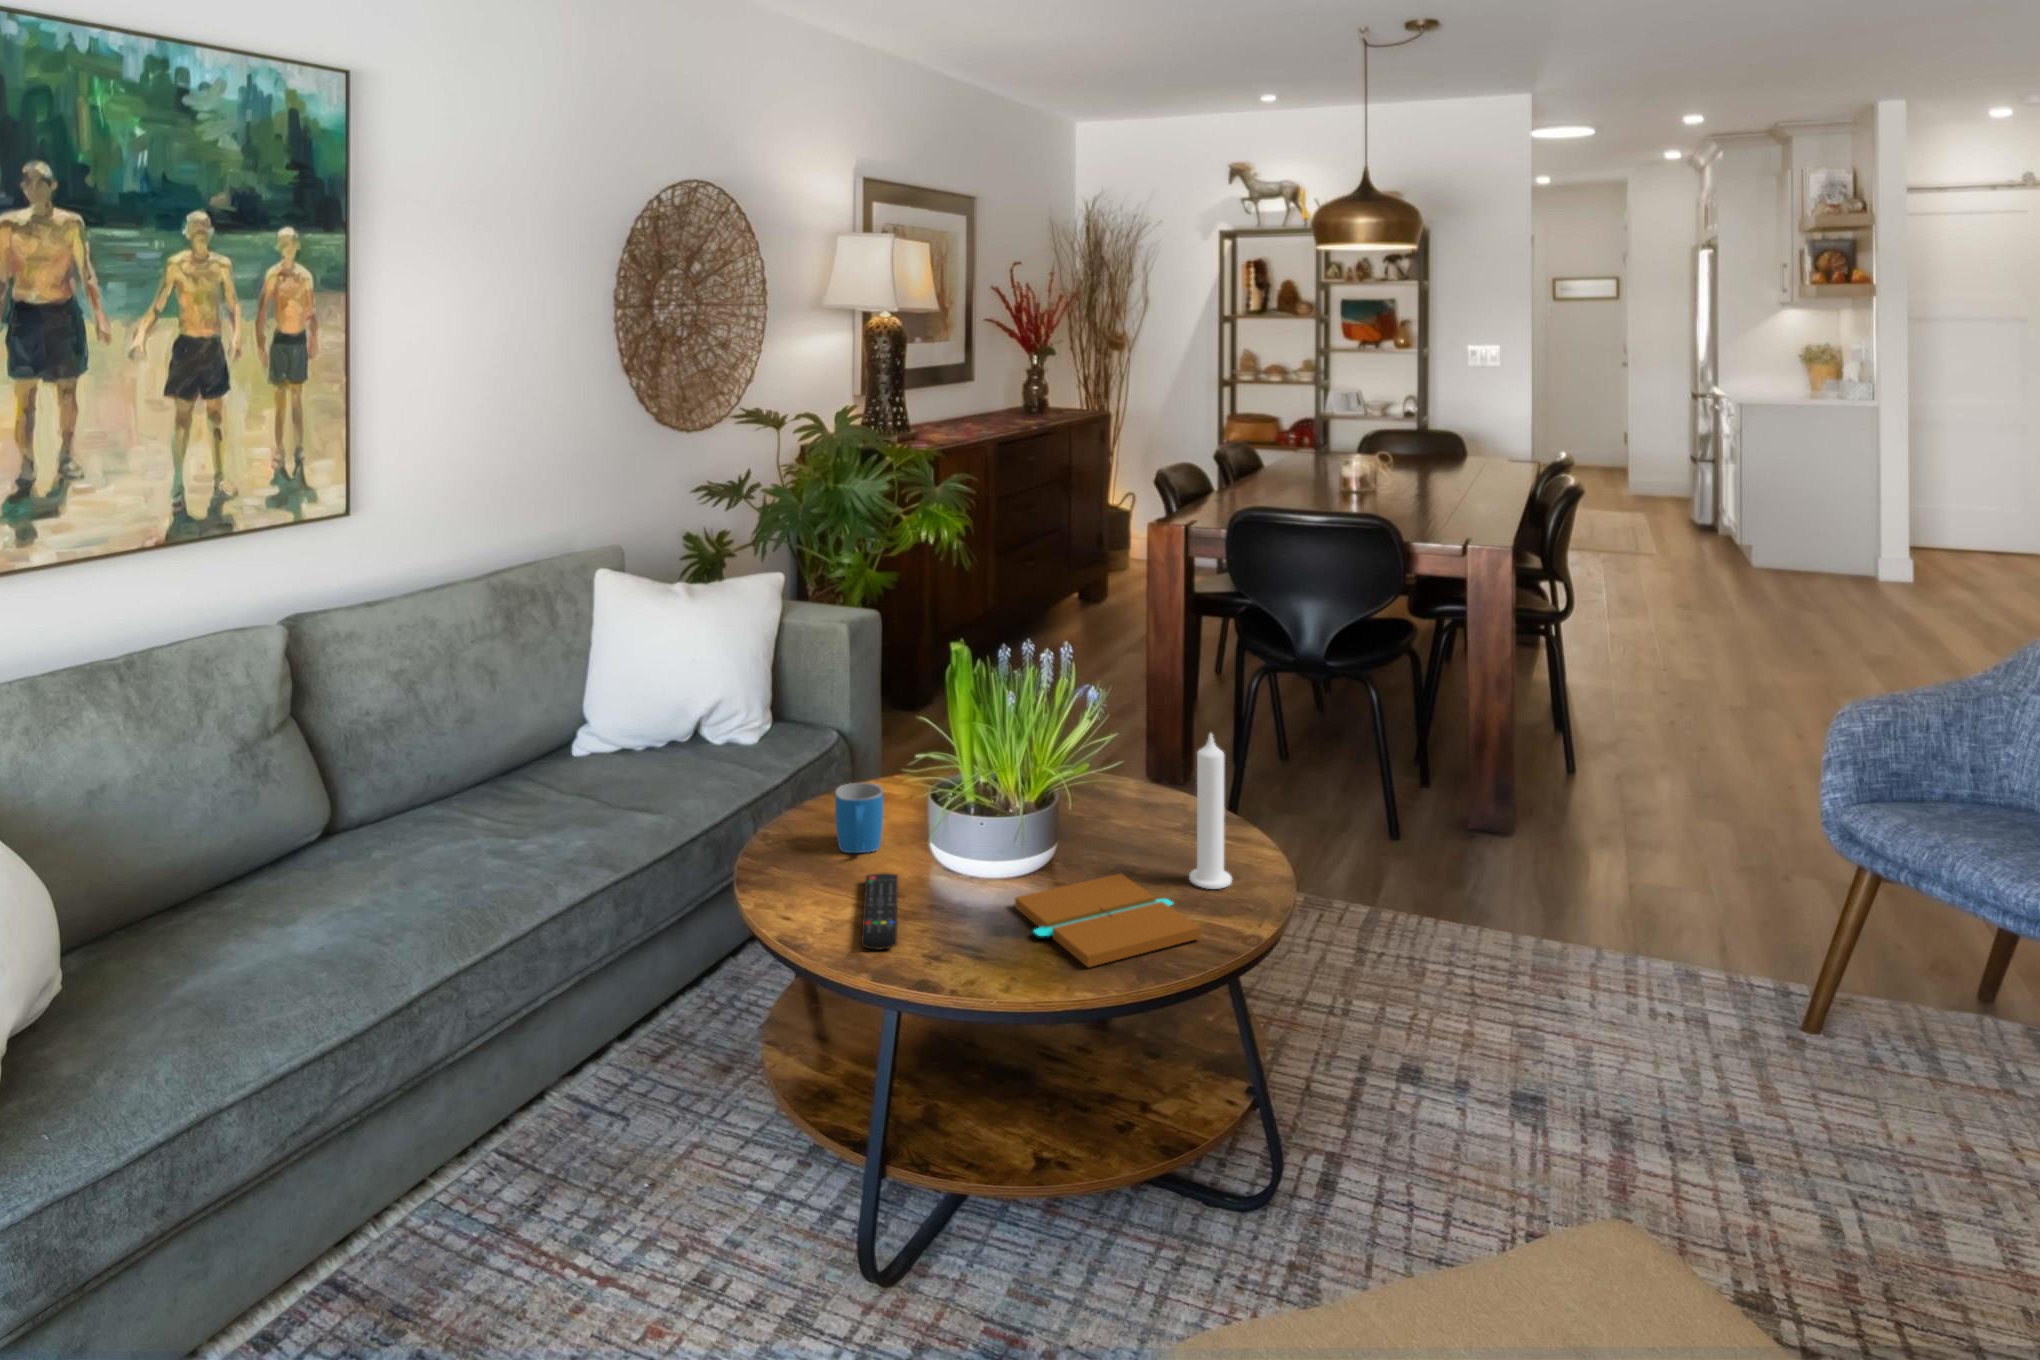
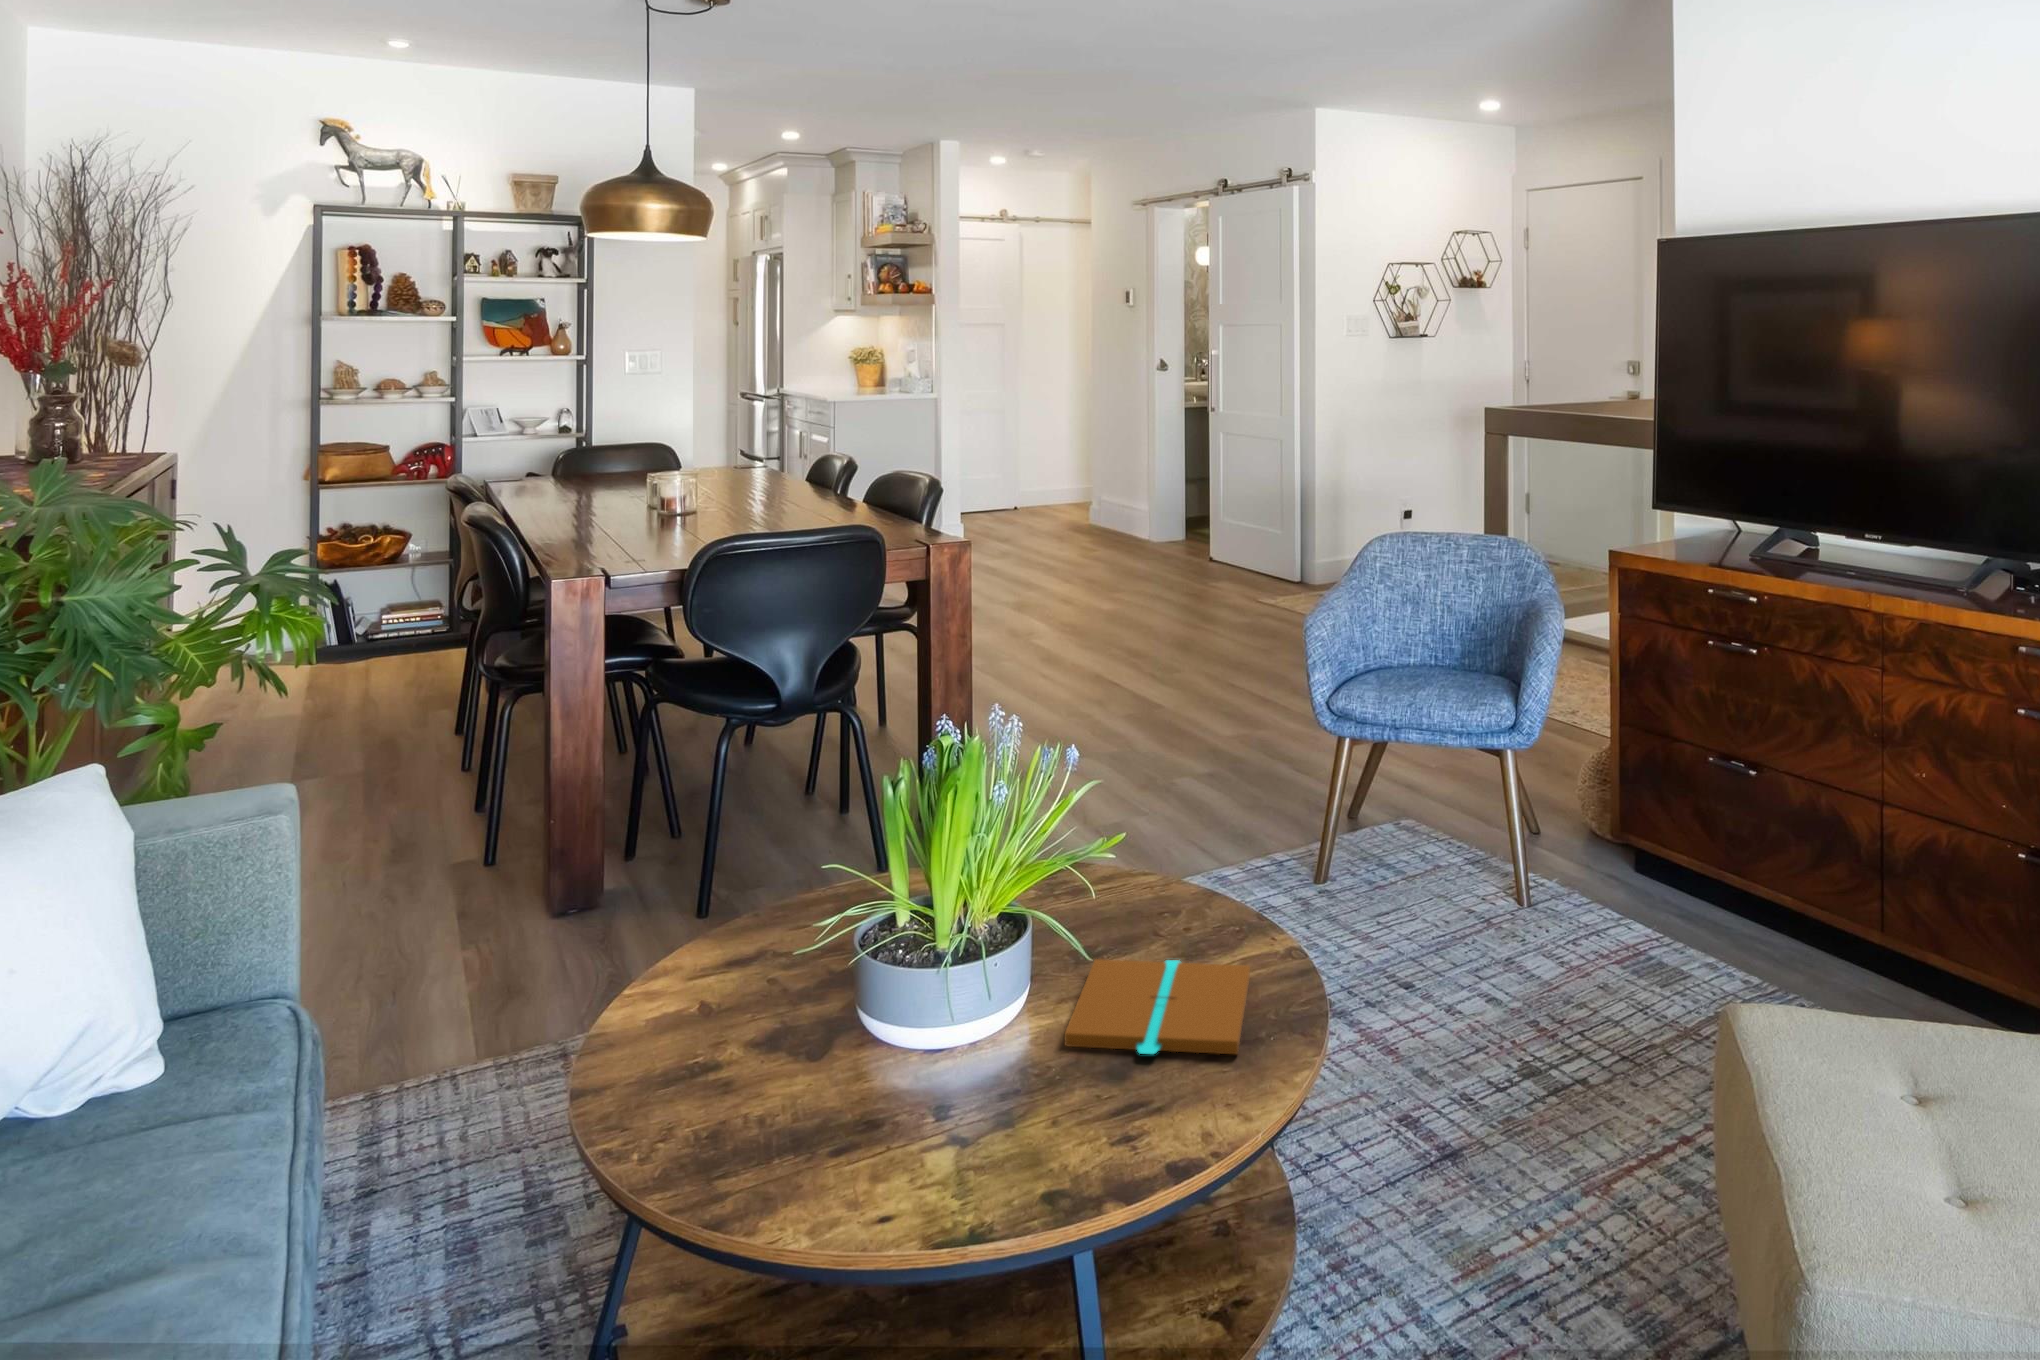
candle: present [1189,733,1232,889] -> none [1126,765,1173,939]
mug: present [835,783,883,853] -> none [728,989,822,1106]
remote control: present [861,873,898,950] -> none [875,1085,1068,1176]

